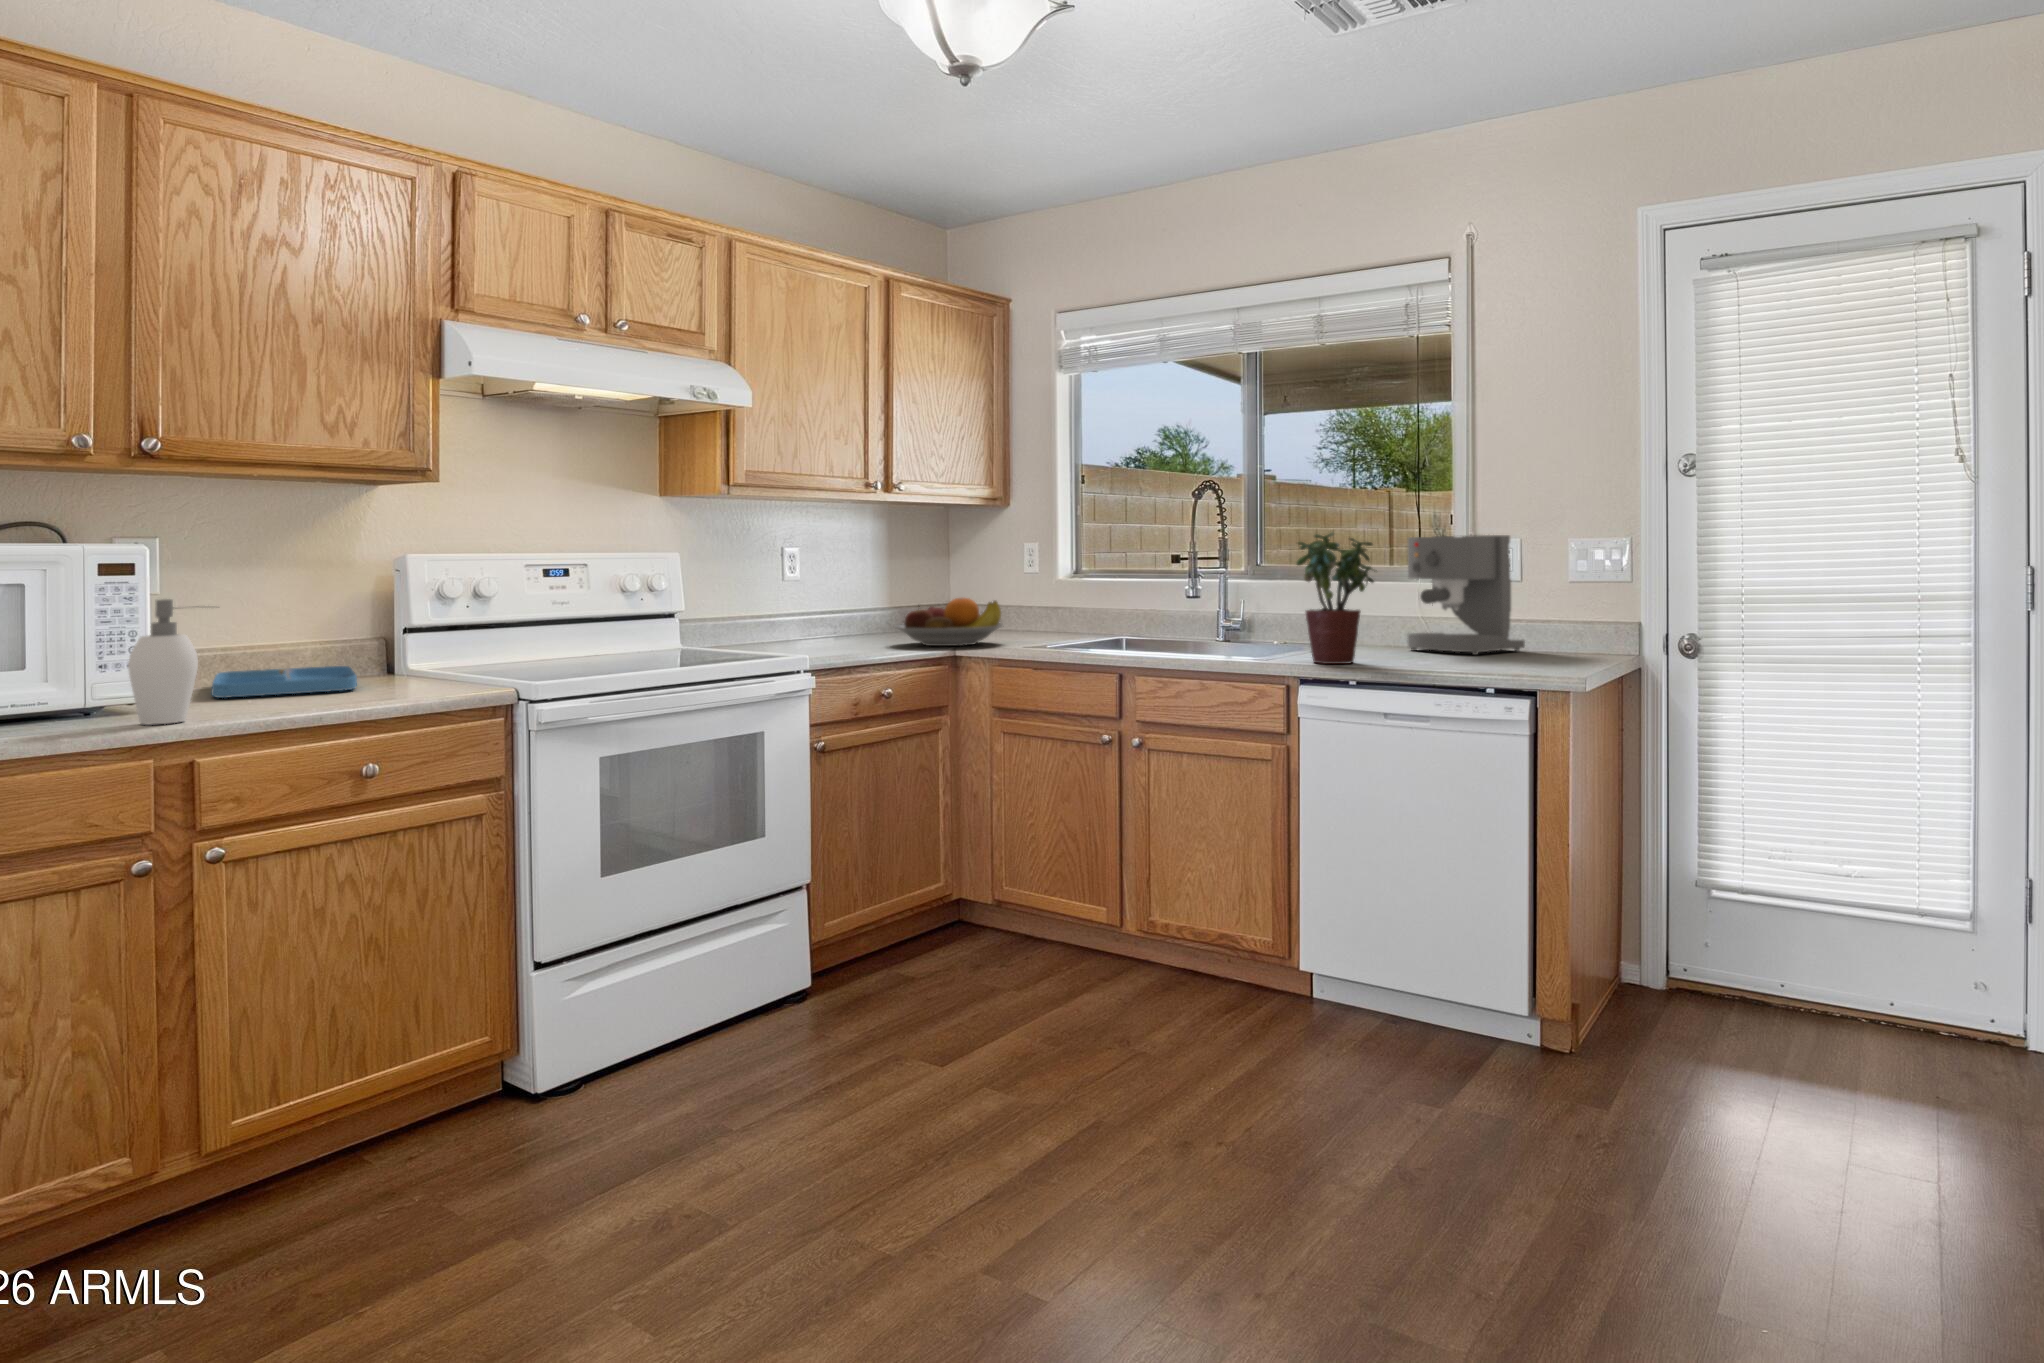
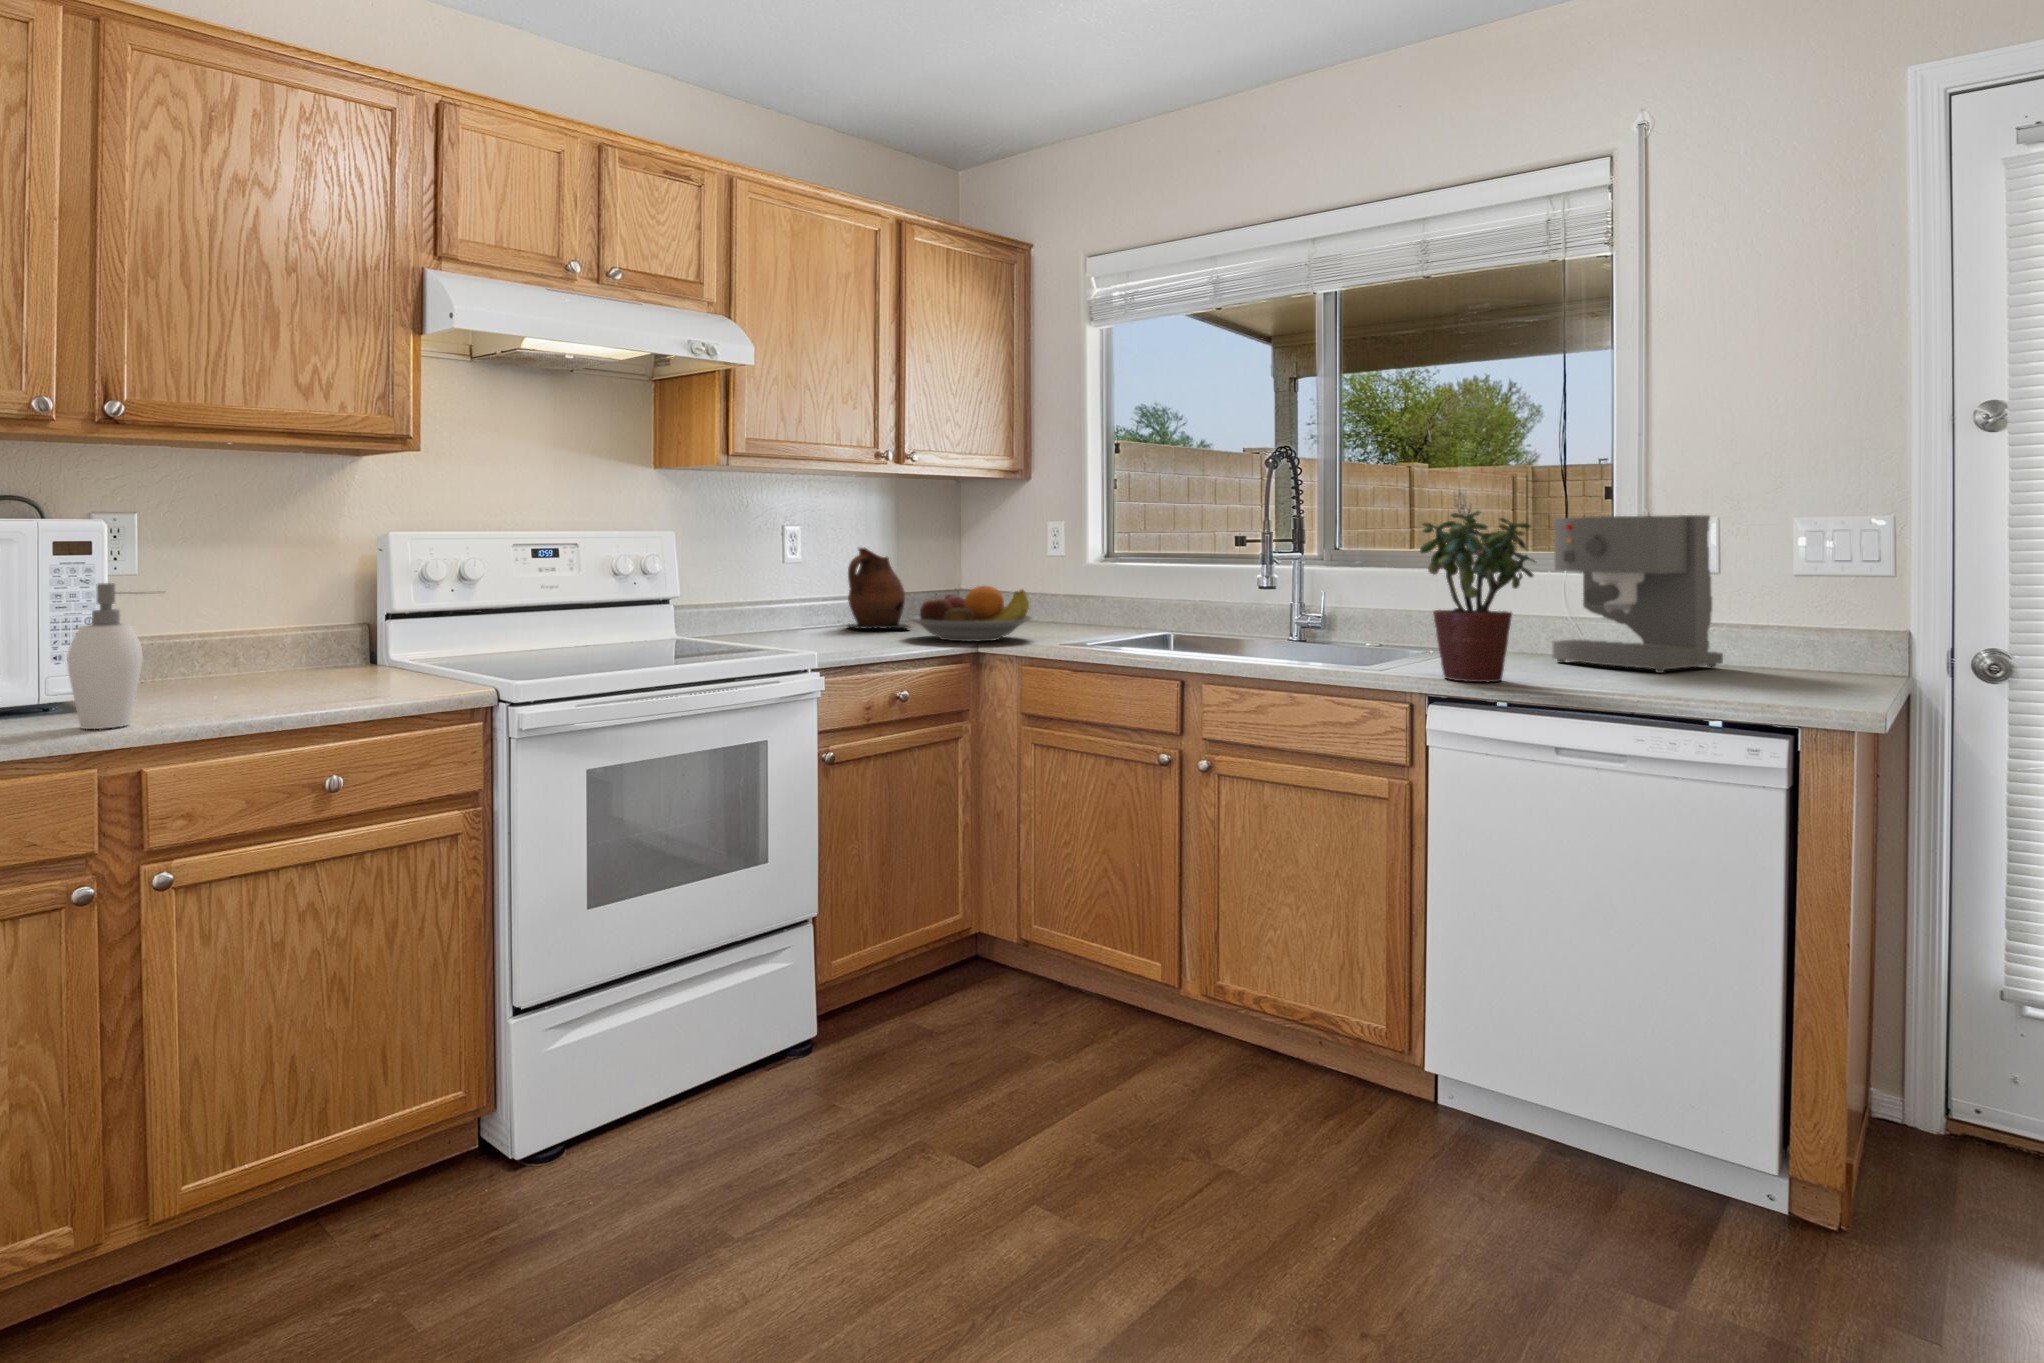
ceramic pitcher: none [836,565,899,639] -> present [846,548,909,629]
tray: present [212,666,357,698] -> none [184,654,337,691]

